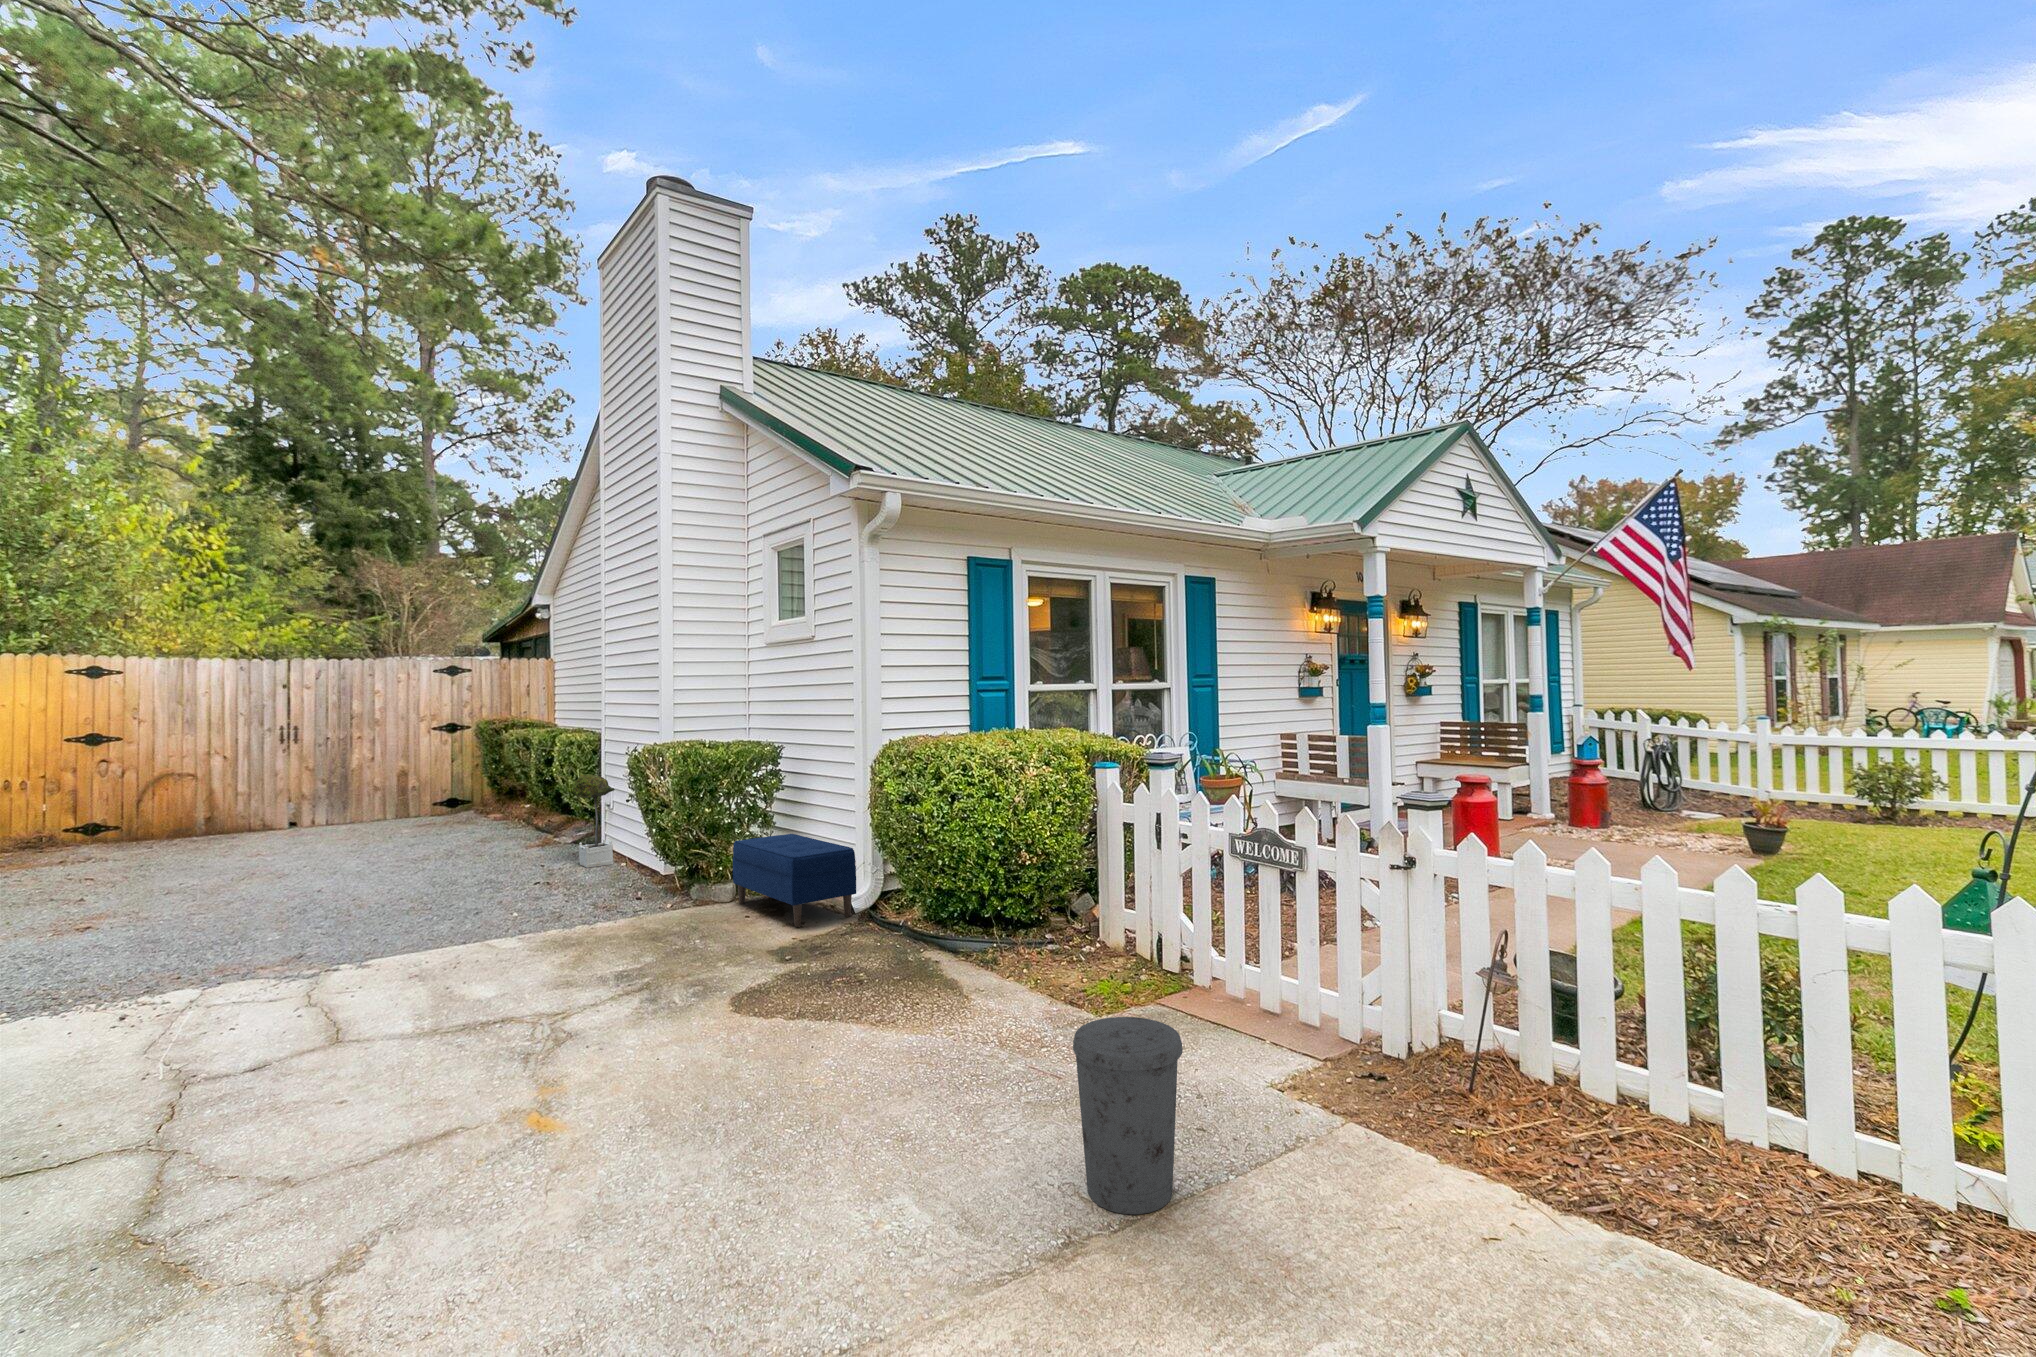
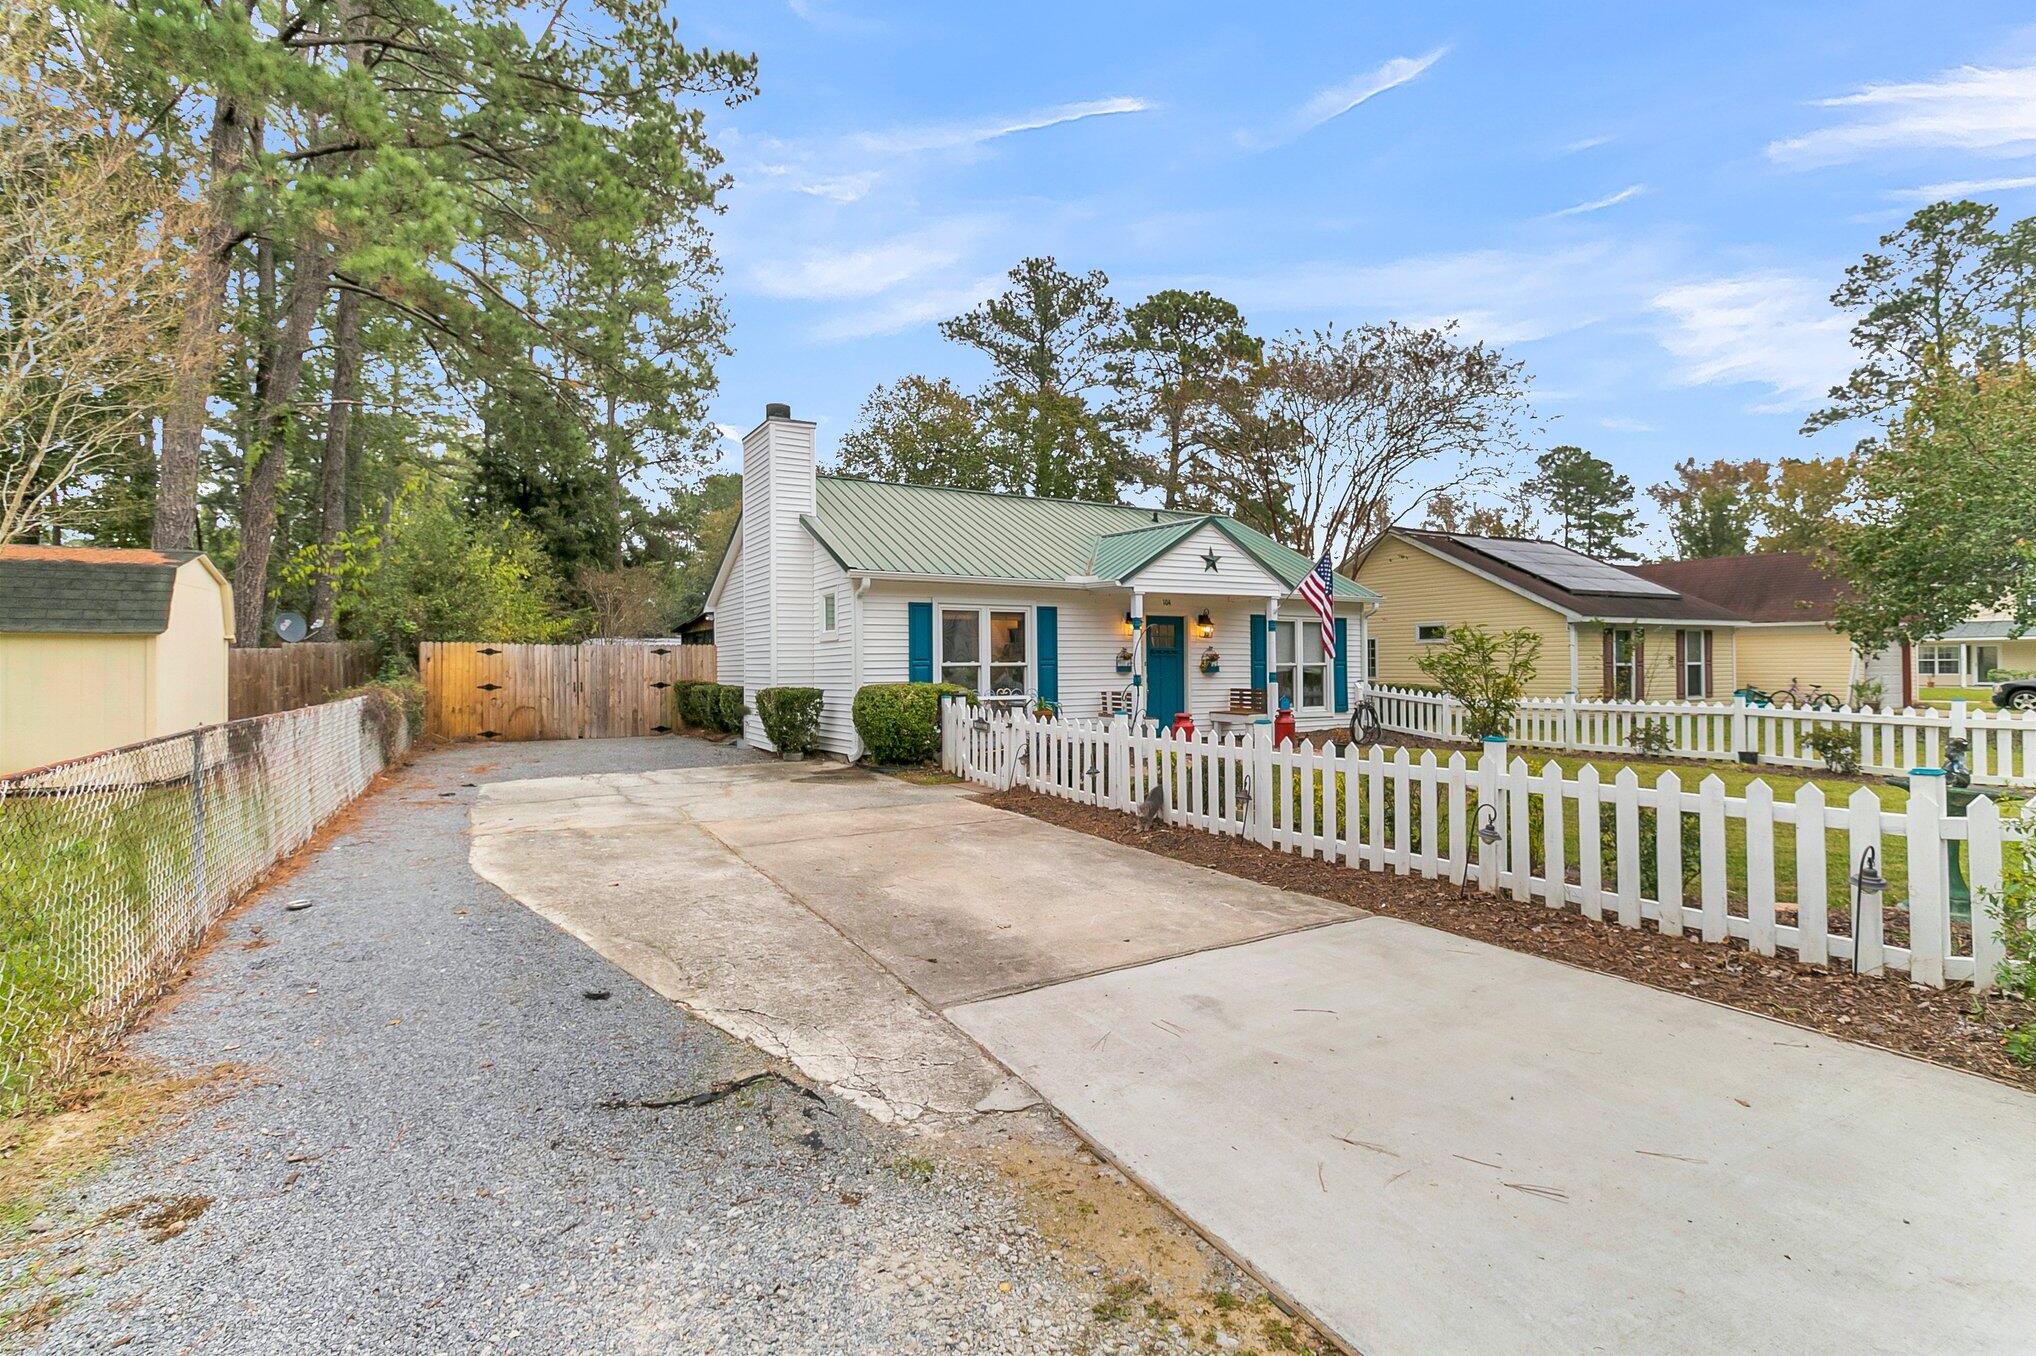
bench: present [733,834,856,927] -> none [805,729,853,760]
trash can: present [1073,1017,1183,1214] -> none [867,744,893,783]

